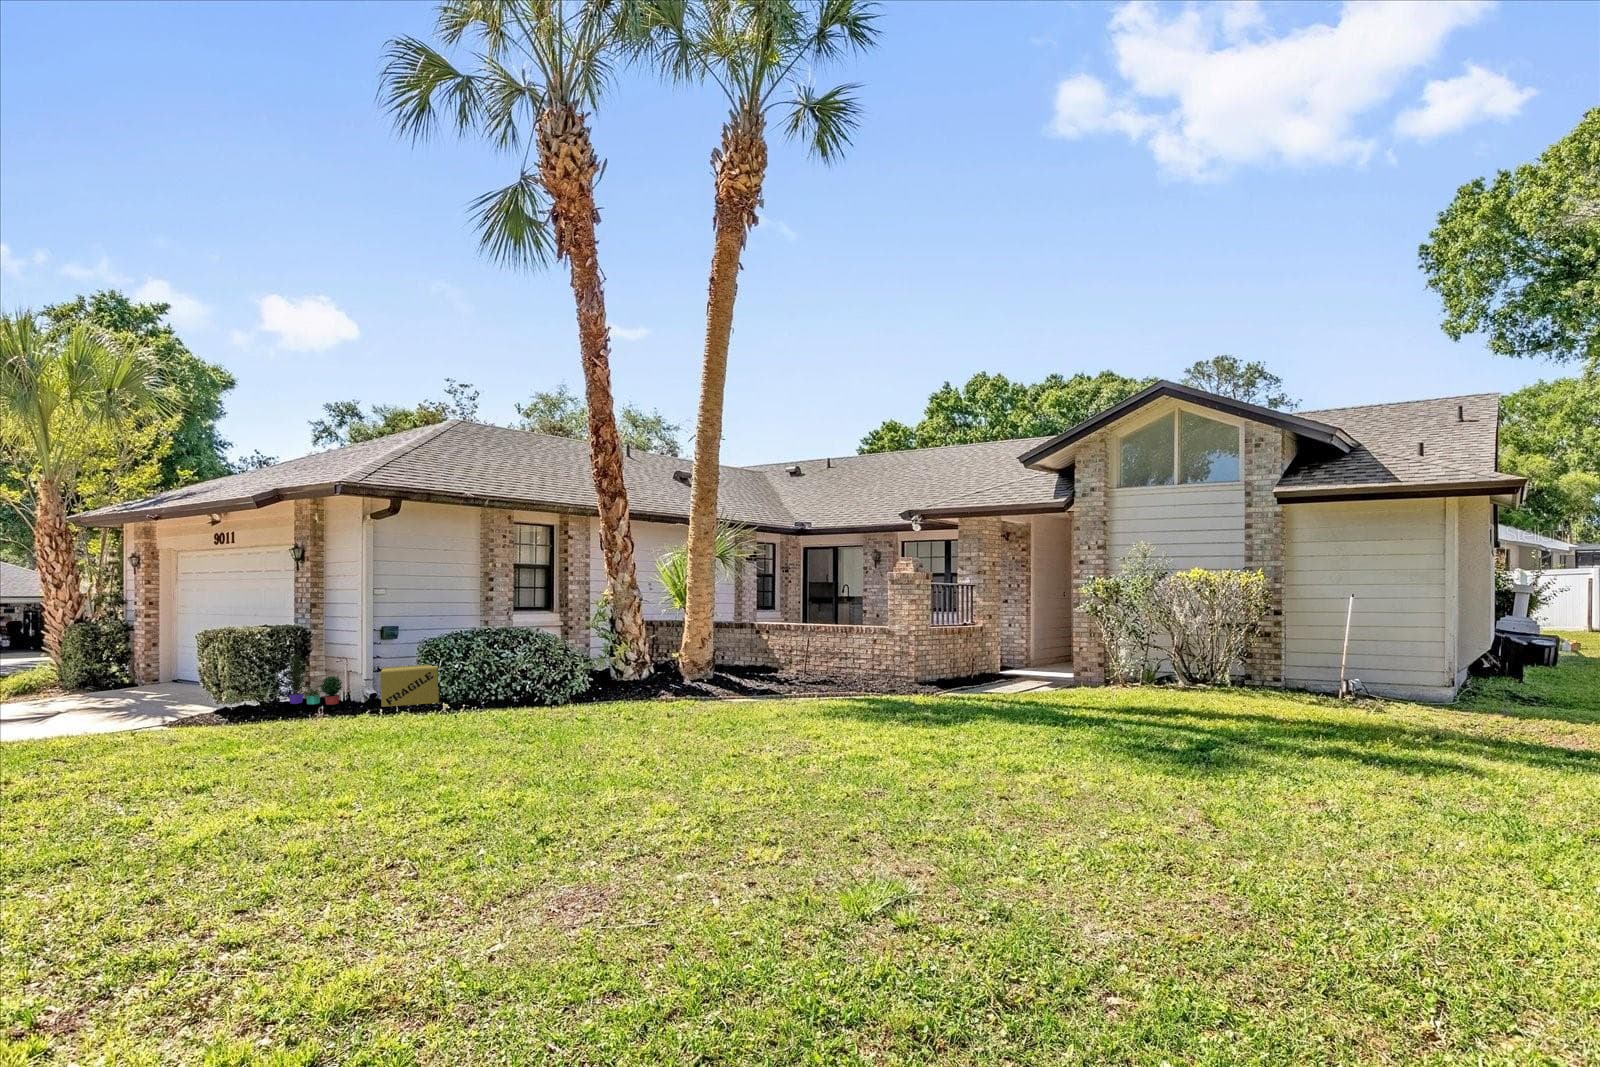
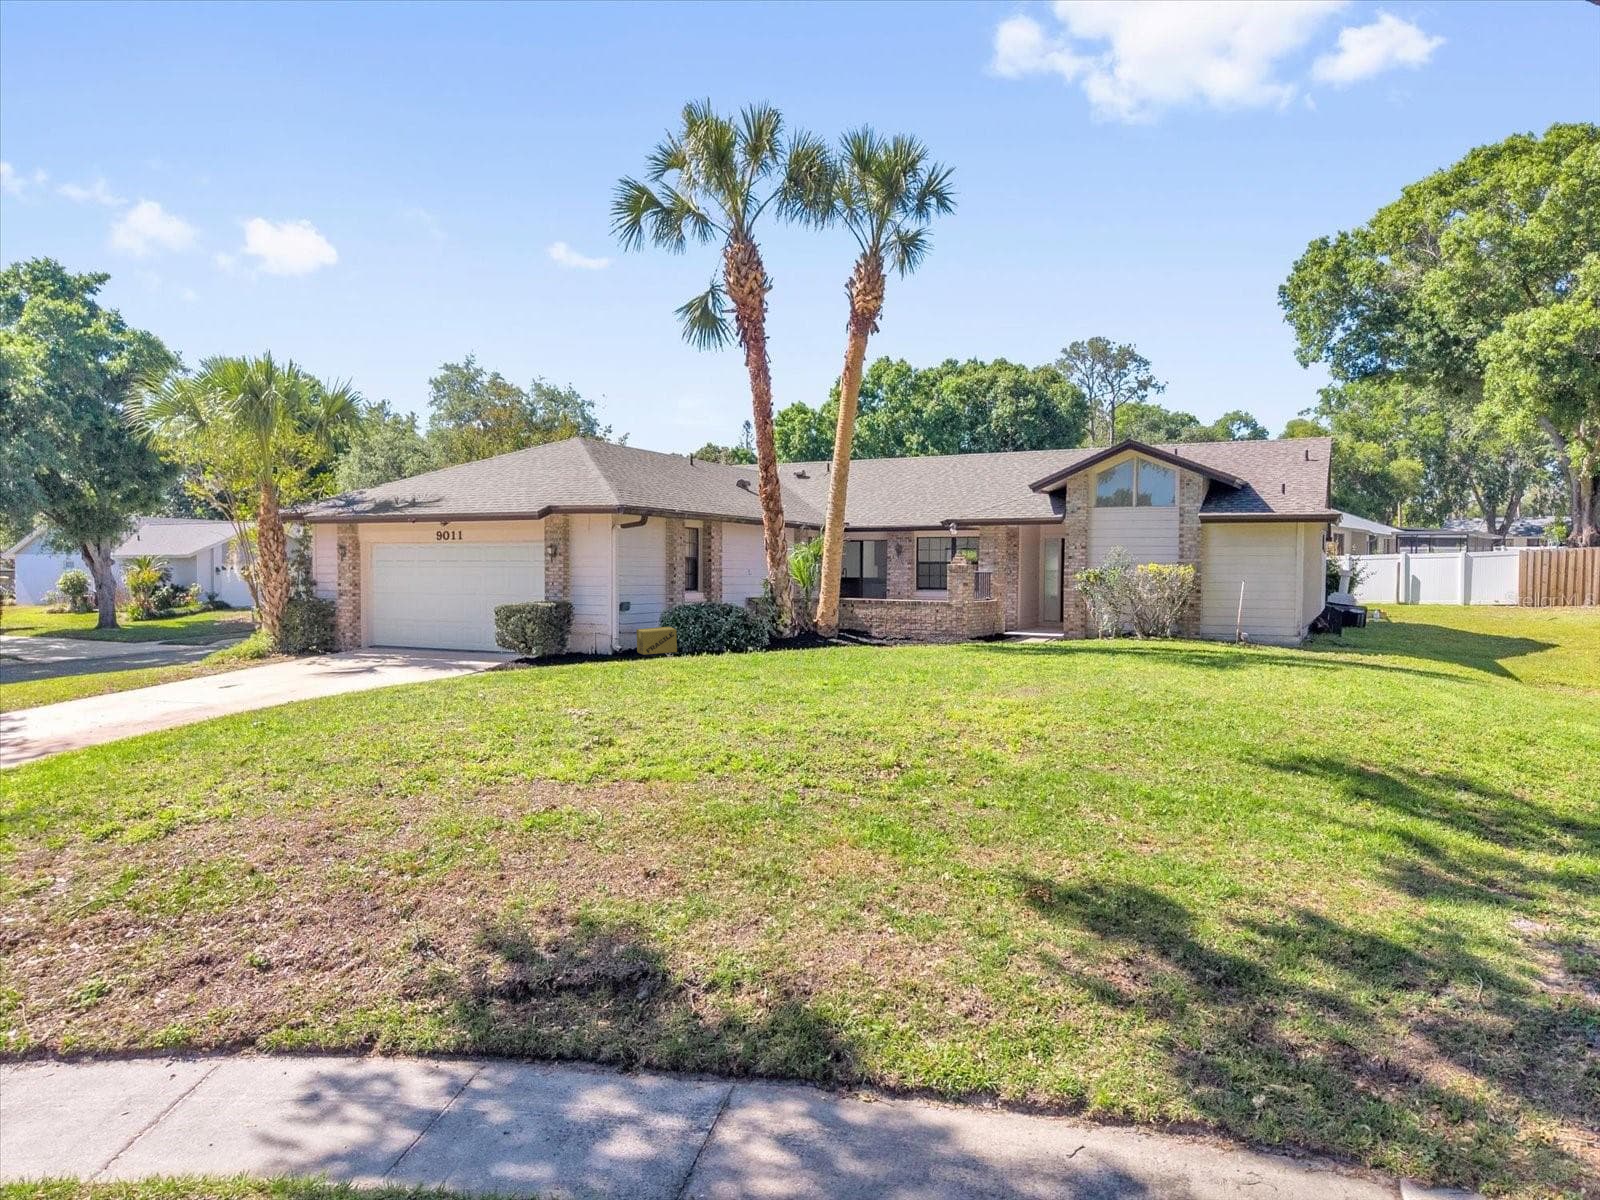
potted plant: present [286,653,342,705] -> none [561,619,604,654]

